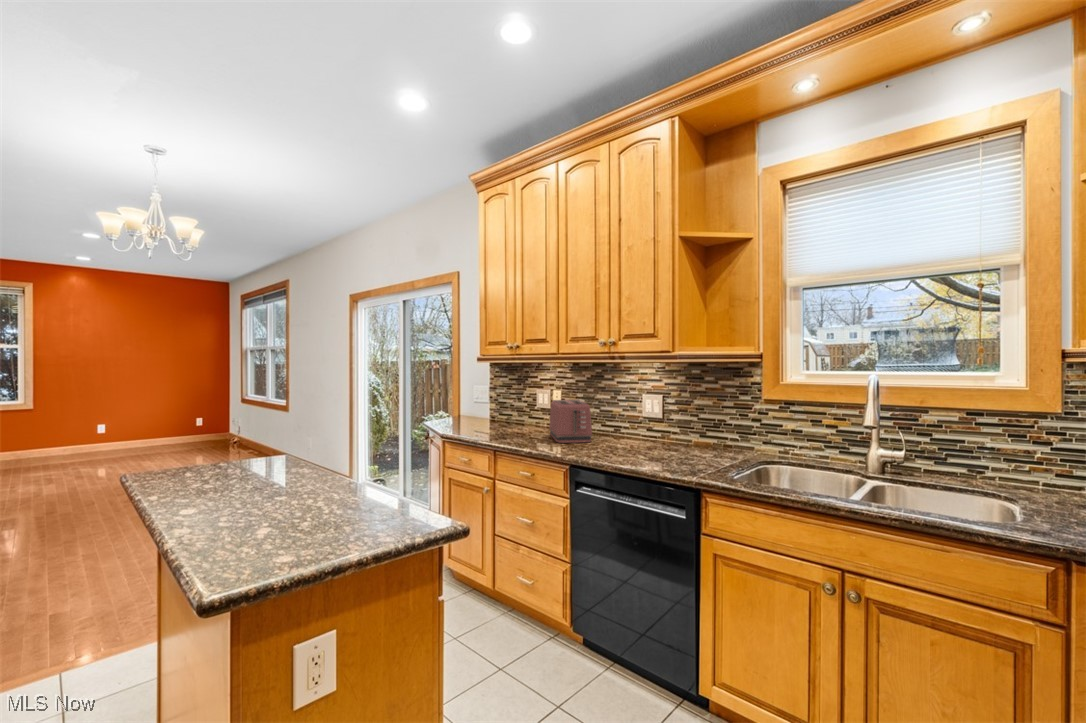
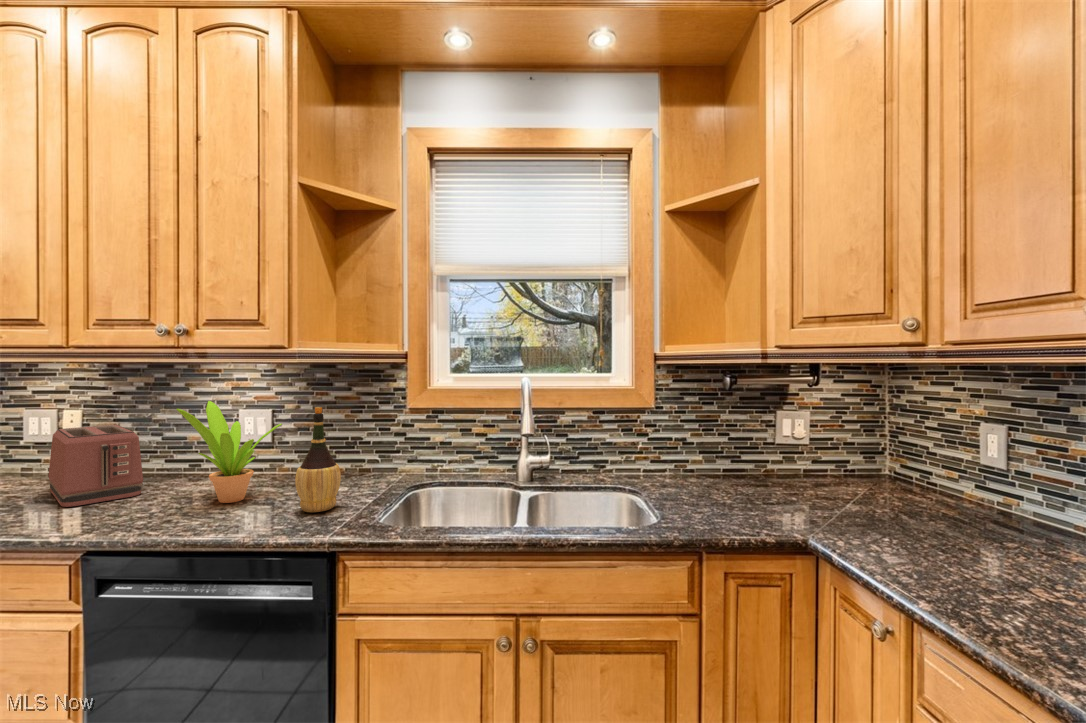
potted plant: none [610,387,669,452] -> present [176,401,282,503]
wine bottle: none [676,392,706,465] -> present [295,407,341,512]

